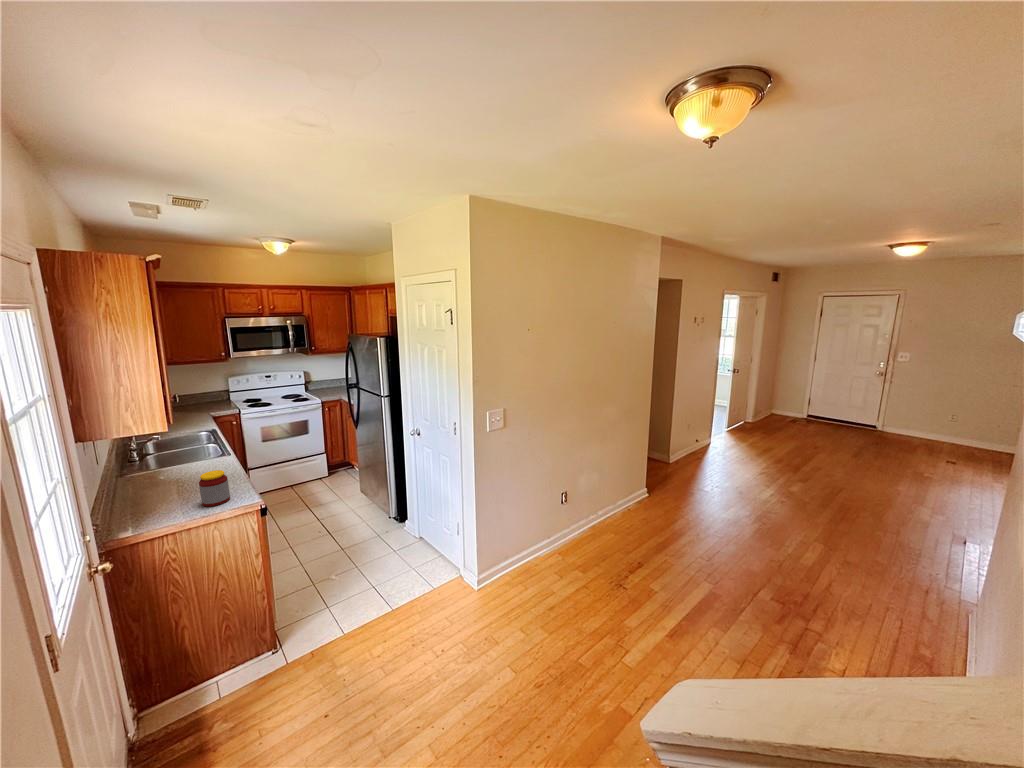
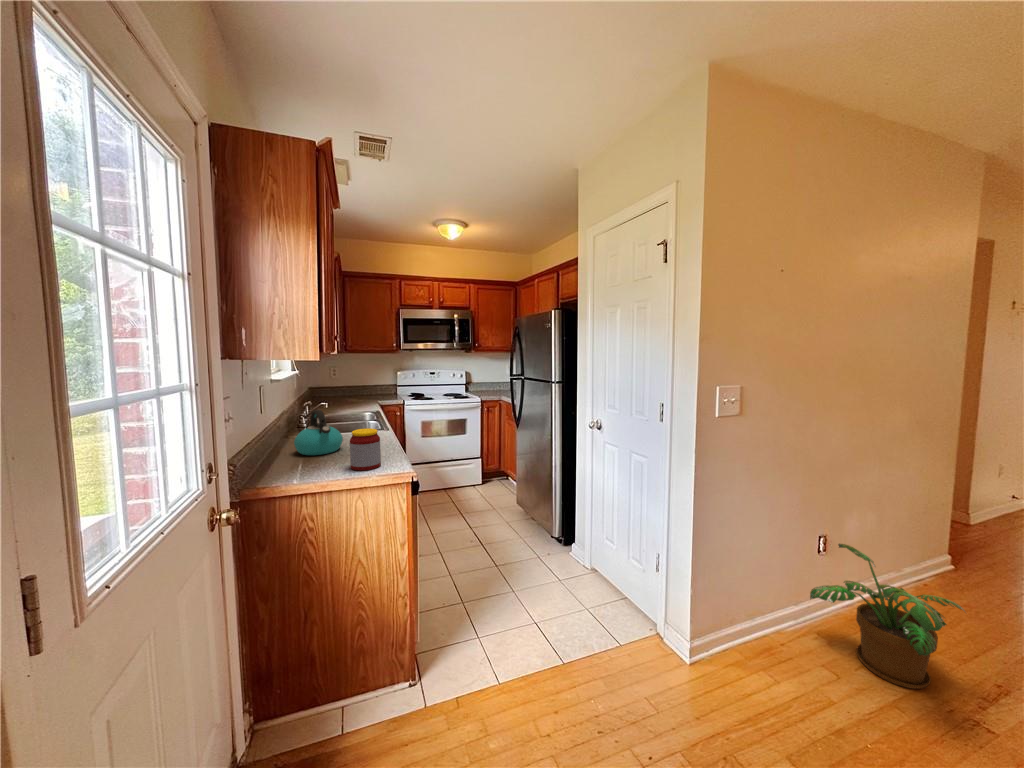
kettle: none [136,454,186,497] -> present [294,410,343,455]
potted plant: none [552,497,617,574] -> present [810,544,965,689]

